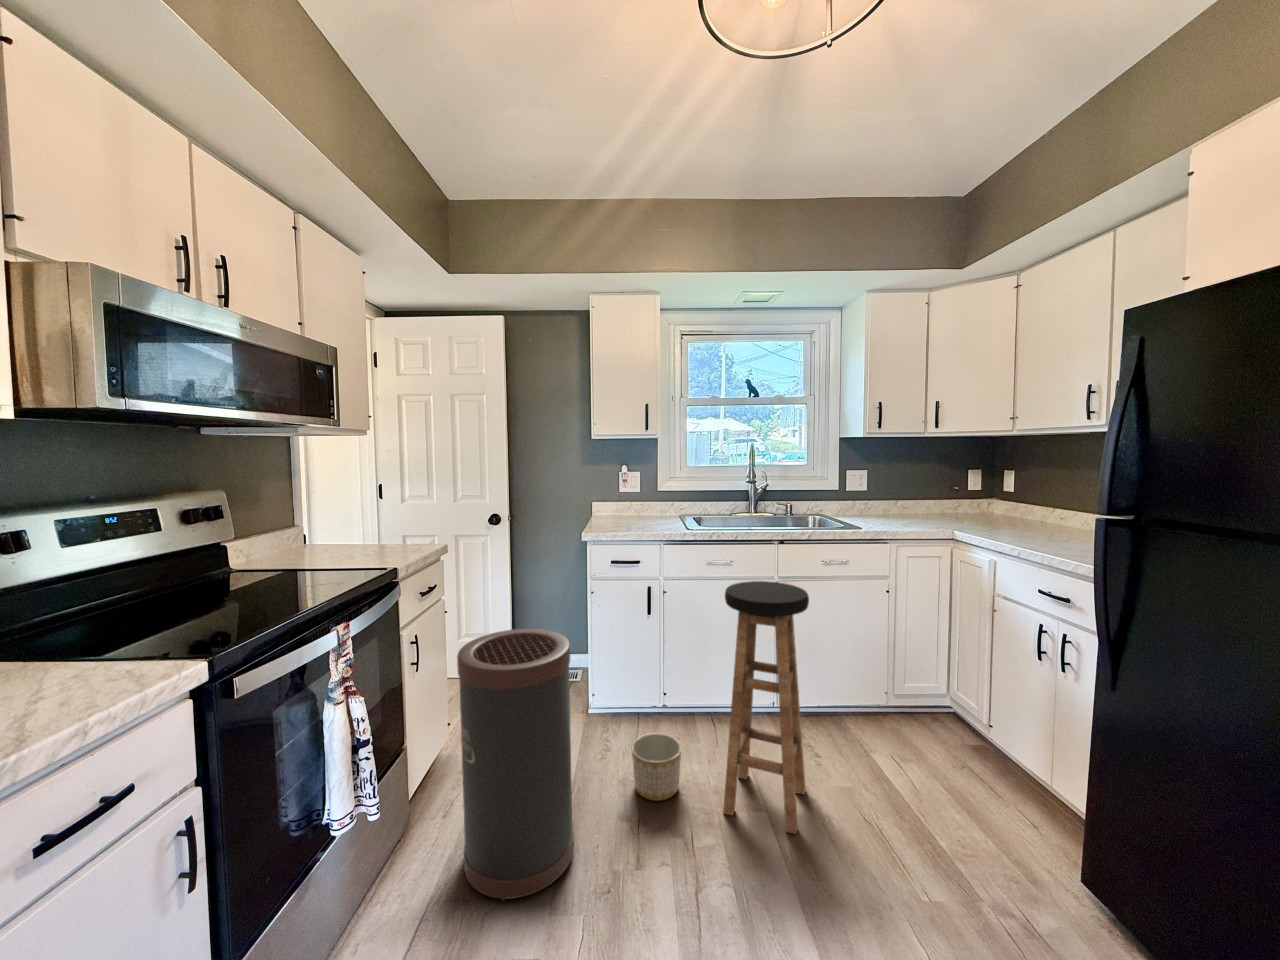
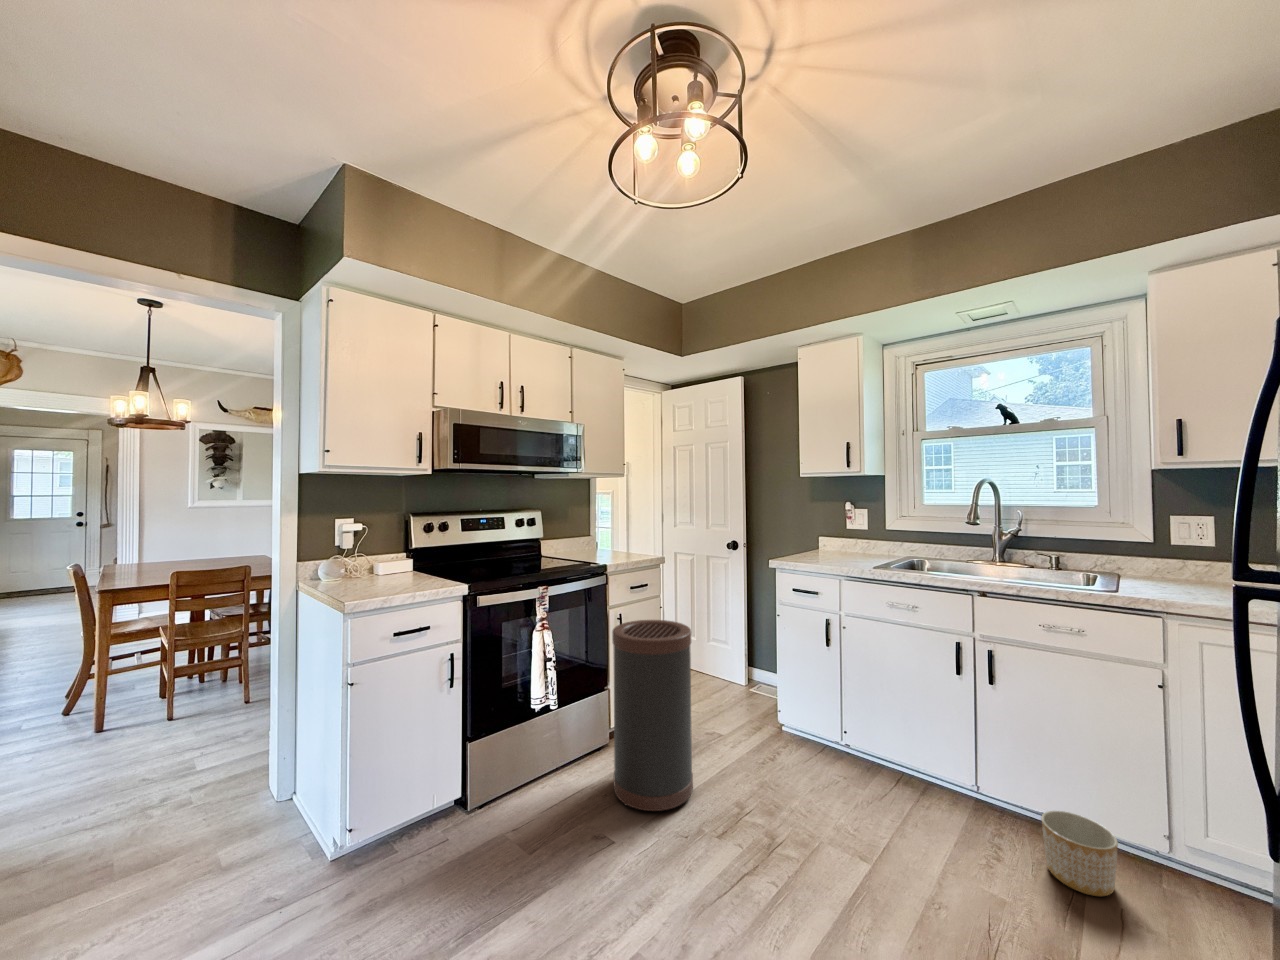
bar stool: present [723,581,809,834] -> none [826,621,939,895]
planter: present [632,734,681,801] -> present [1041,811,1118,896]

